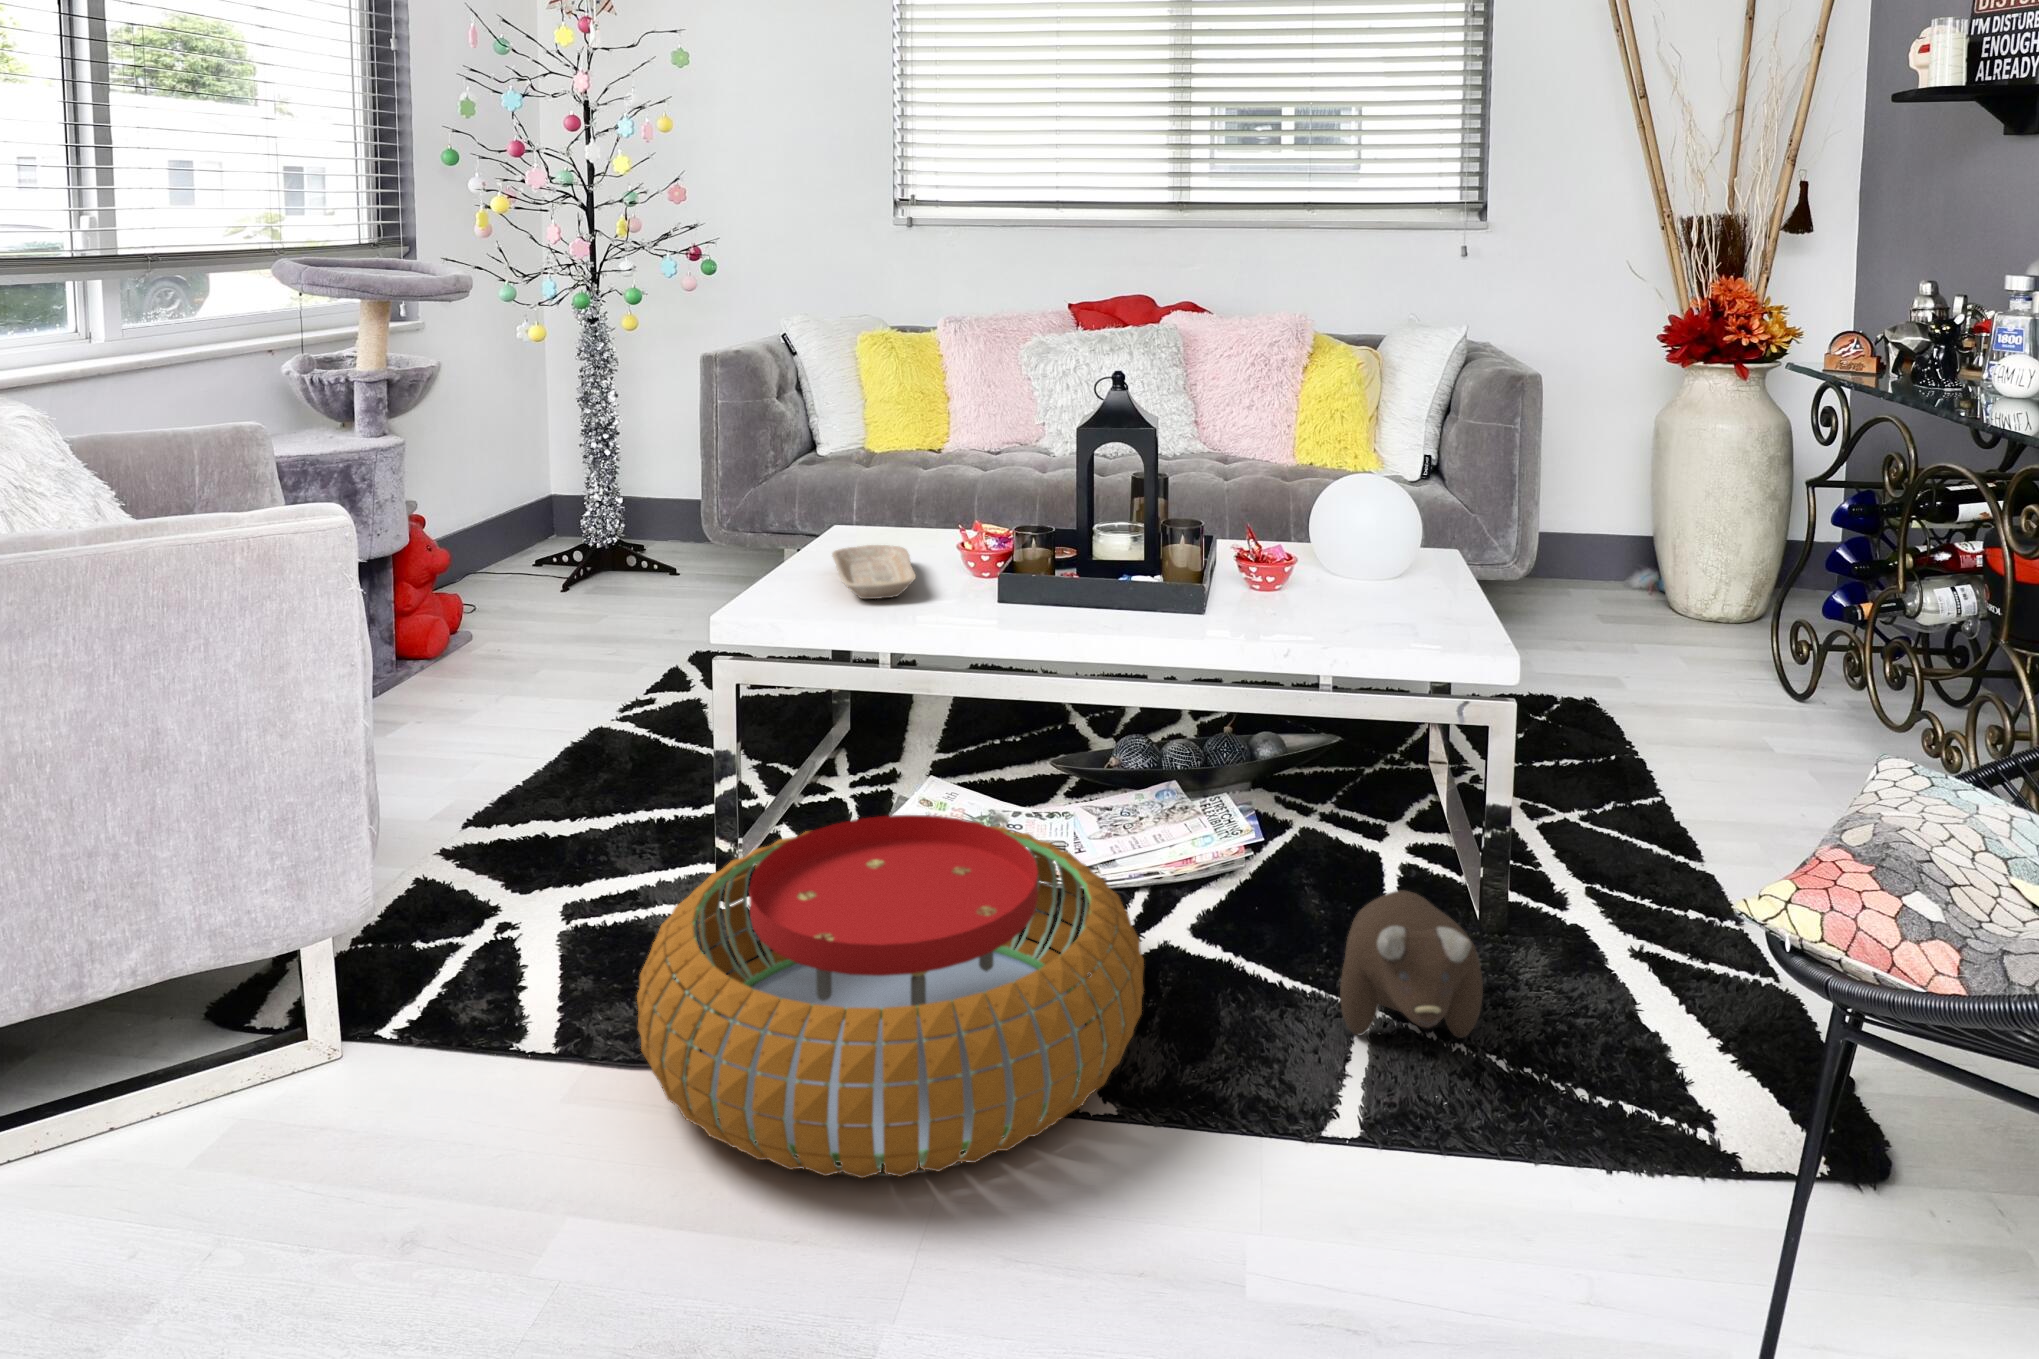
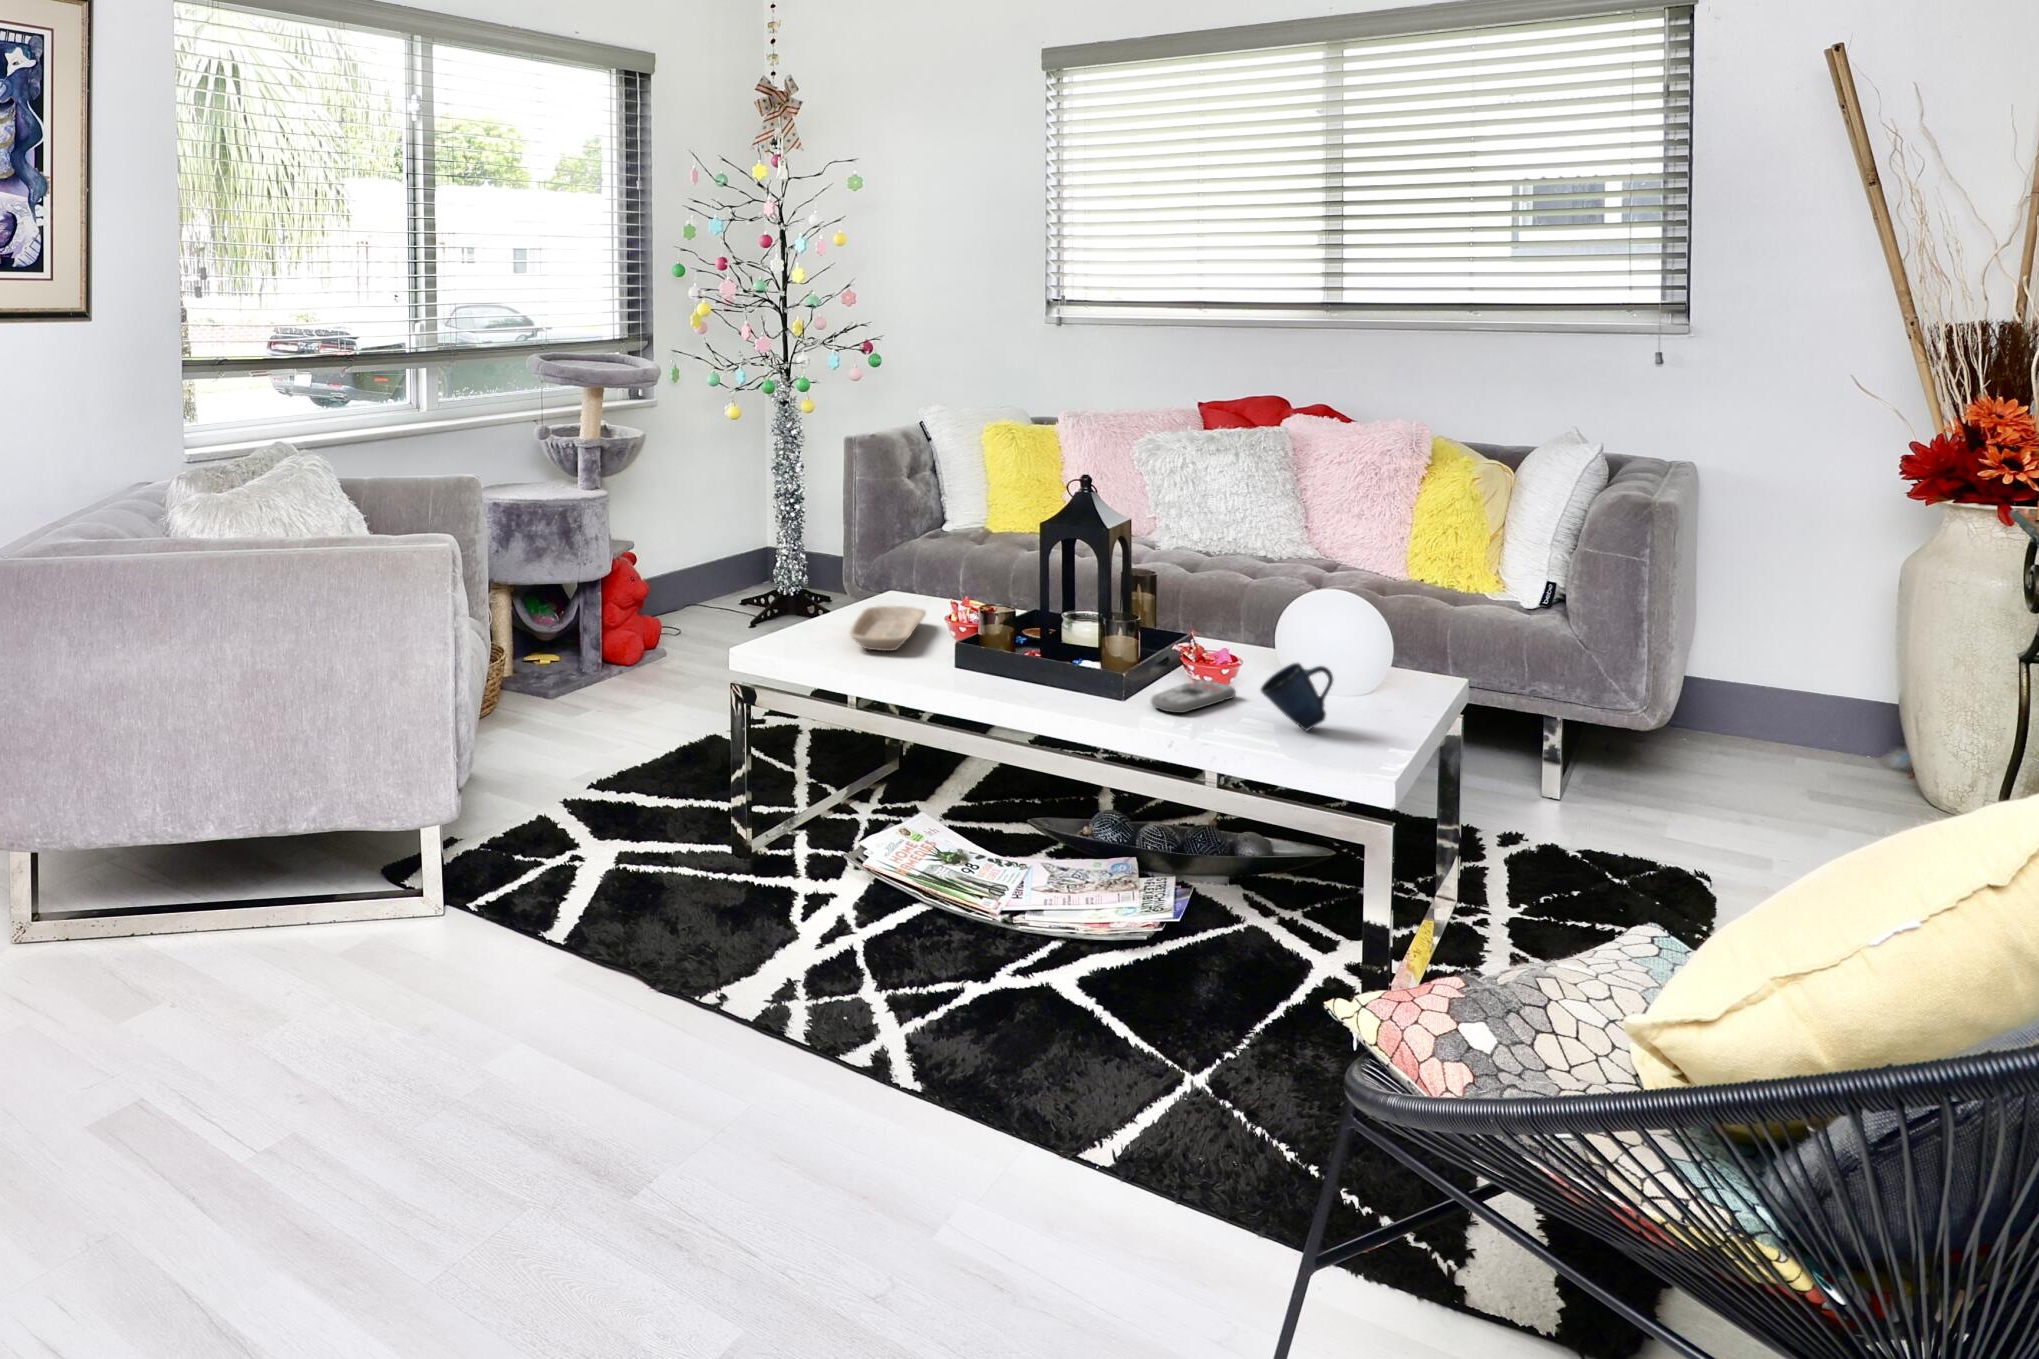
mug: none [1342,555,1414,625] -> present [1261,663,1333,731]
remote control: none [1225,586,1292,624] -> present [1151,680,1236,713]
pouf: present [637,815,1144,1178] -> none [588,821,987,1095]
plush toy: present [1340,891,1483,1038] -> none [1152,971,1287,1121]

